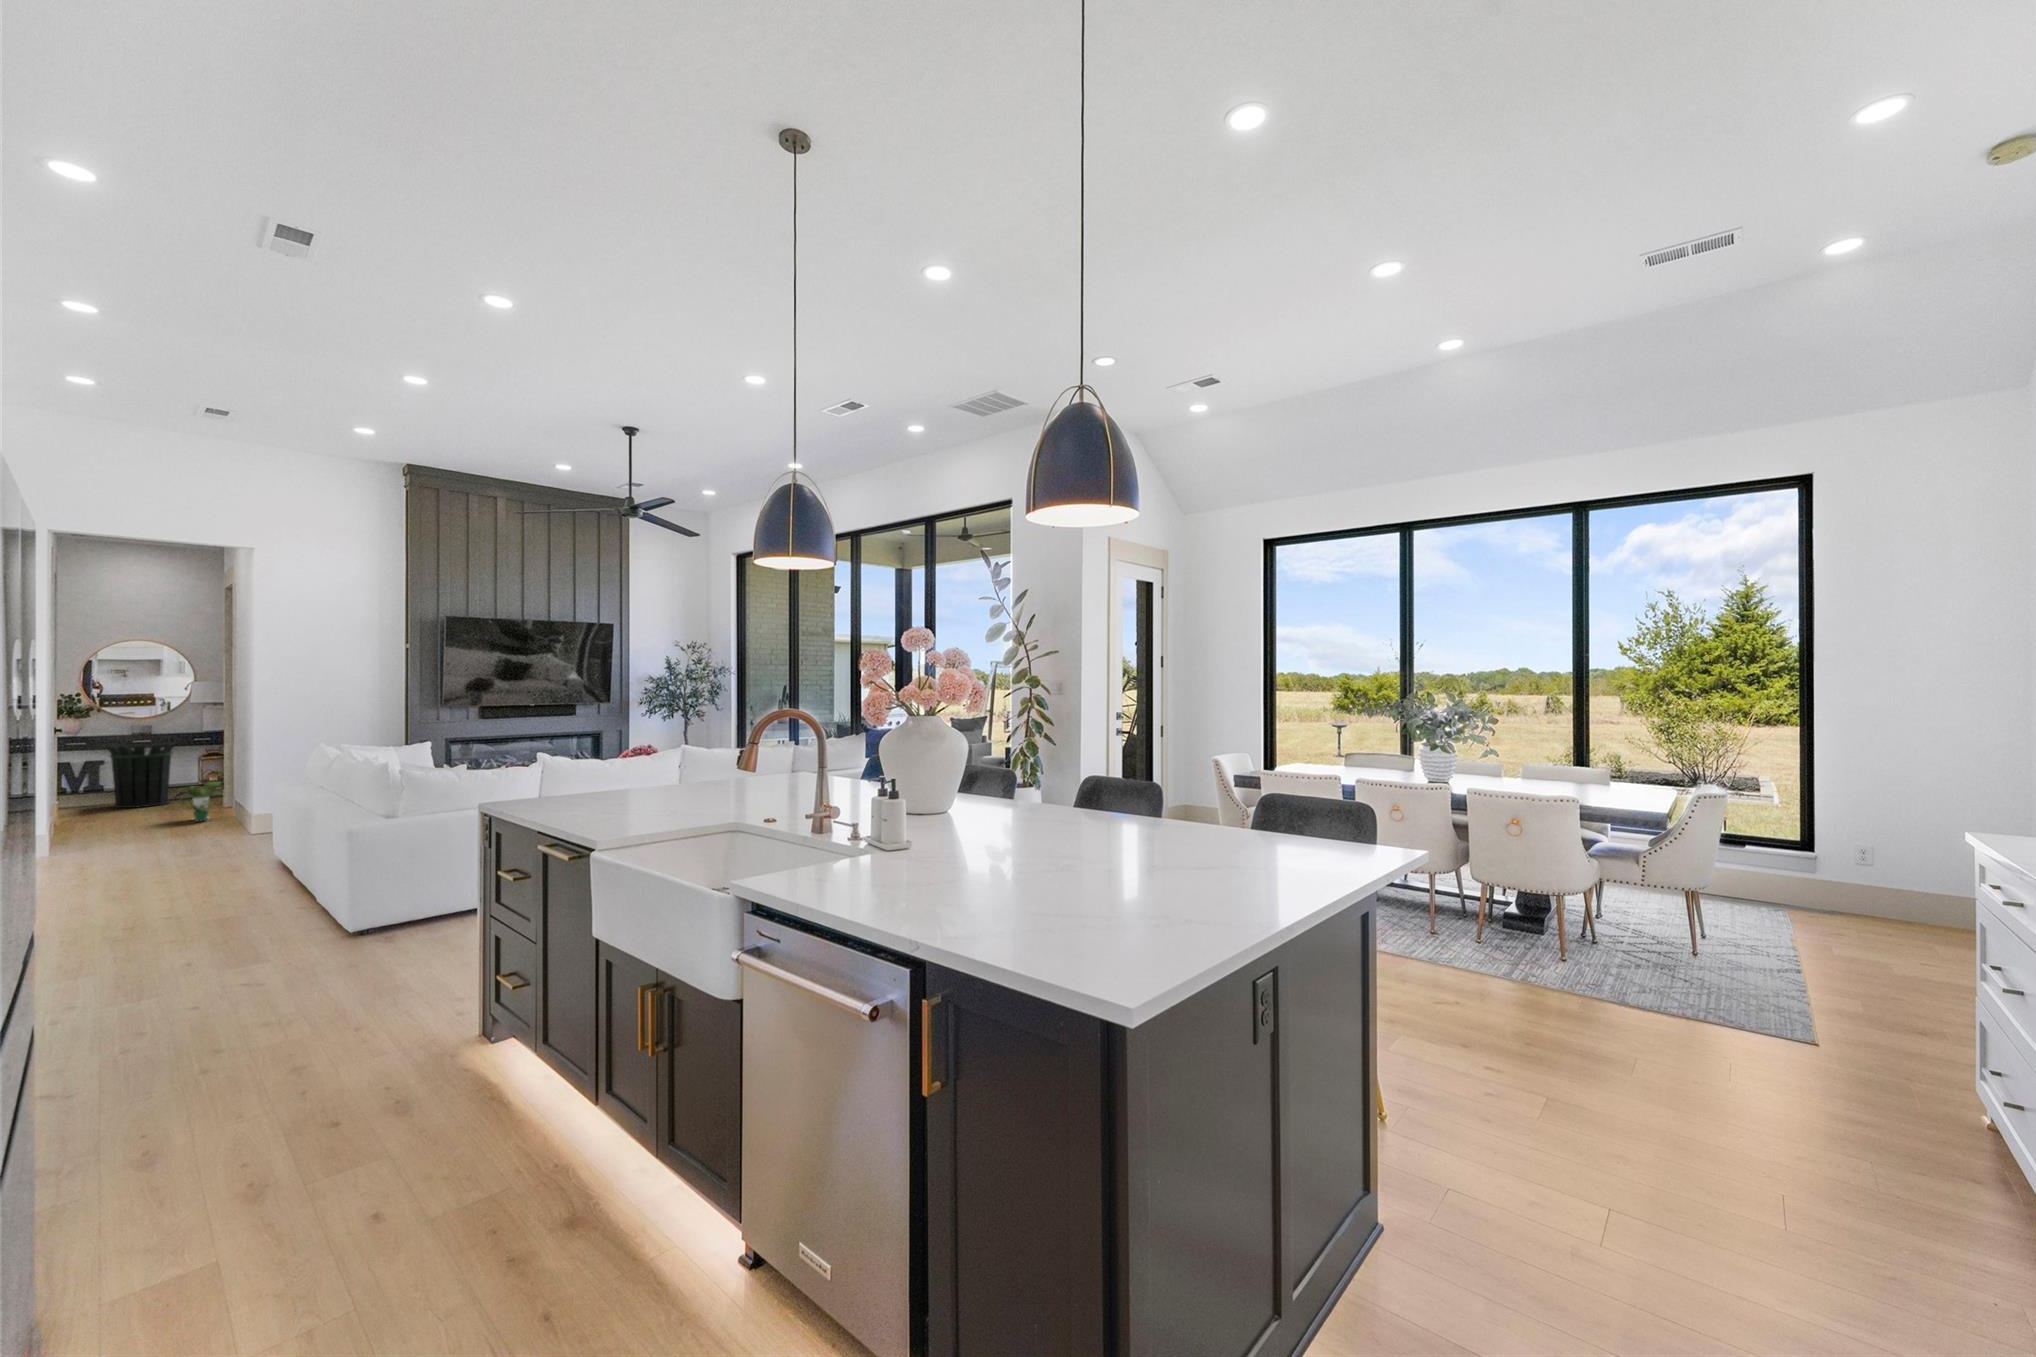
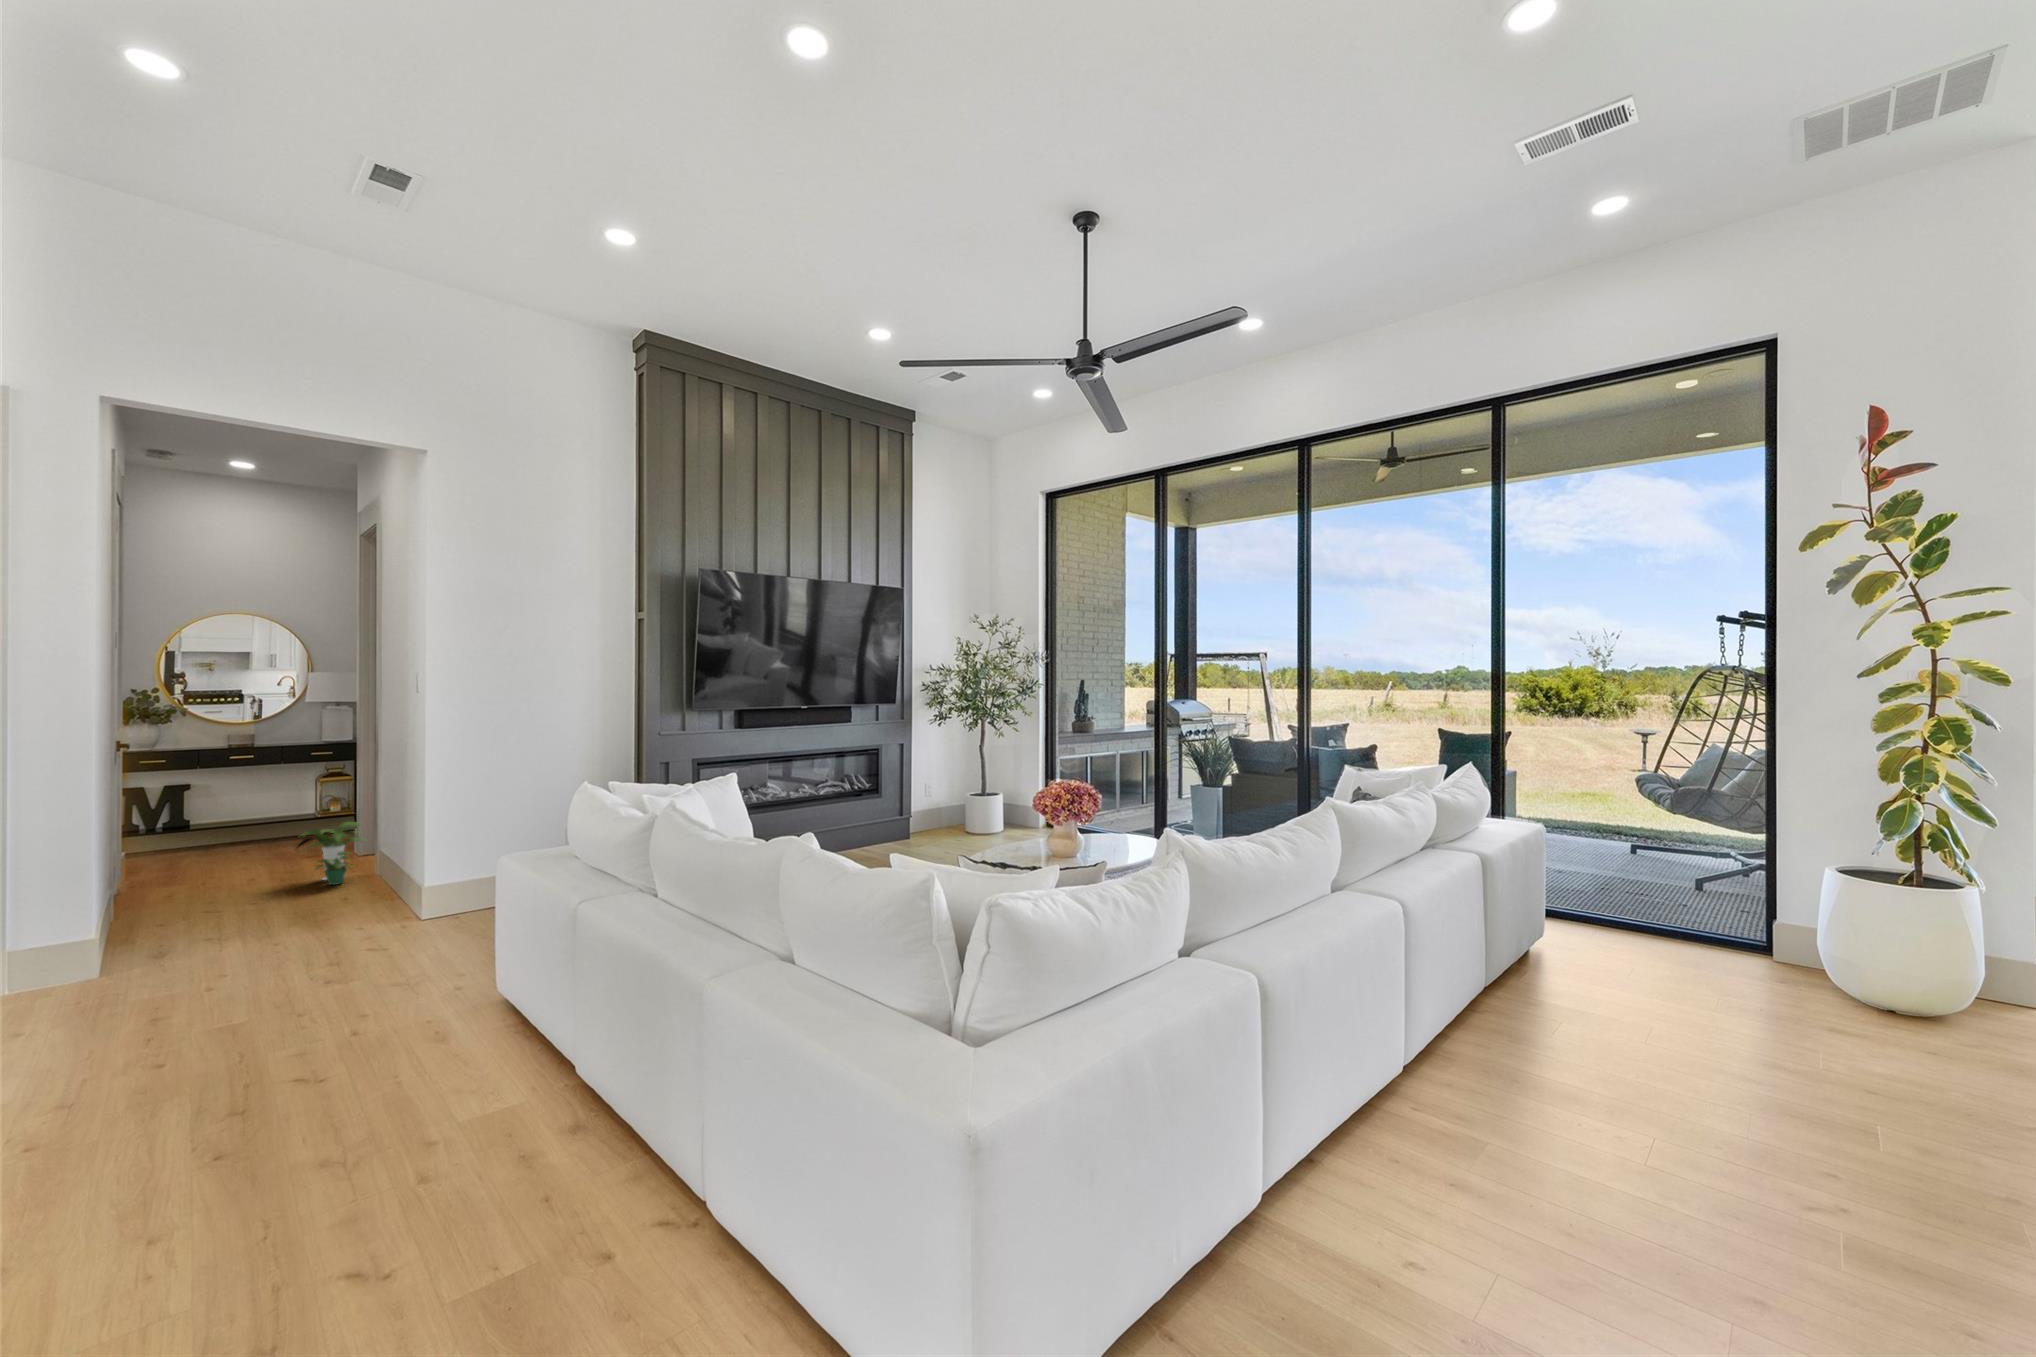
waste bin: present [106,742,175,808] -> none [192,757,289,855]

